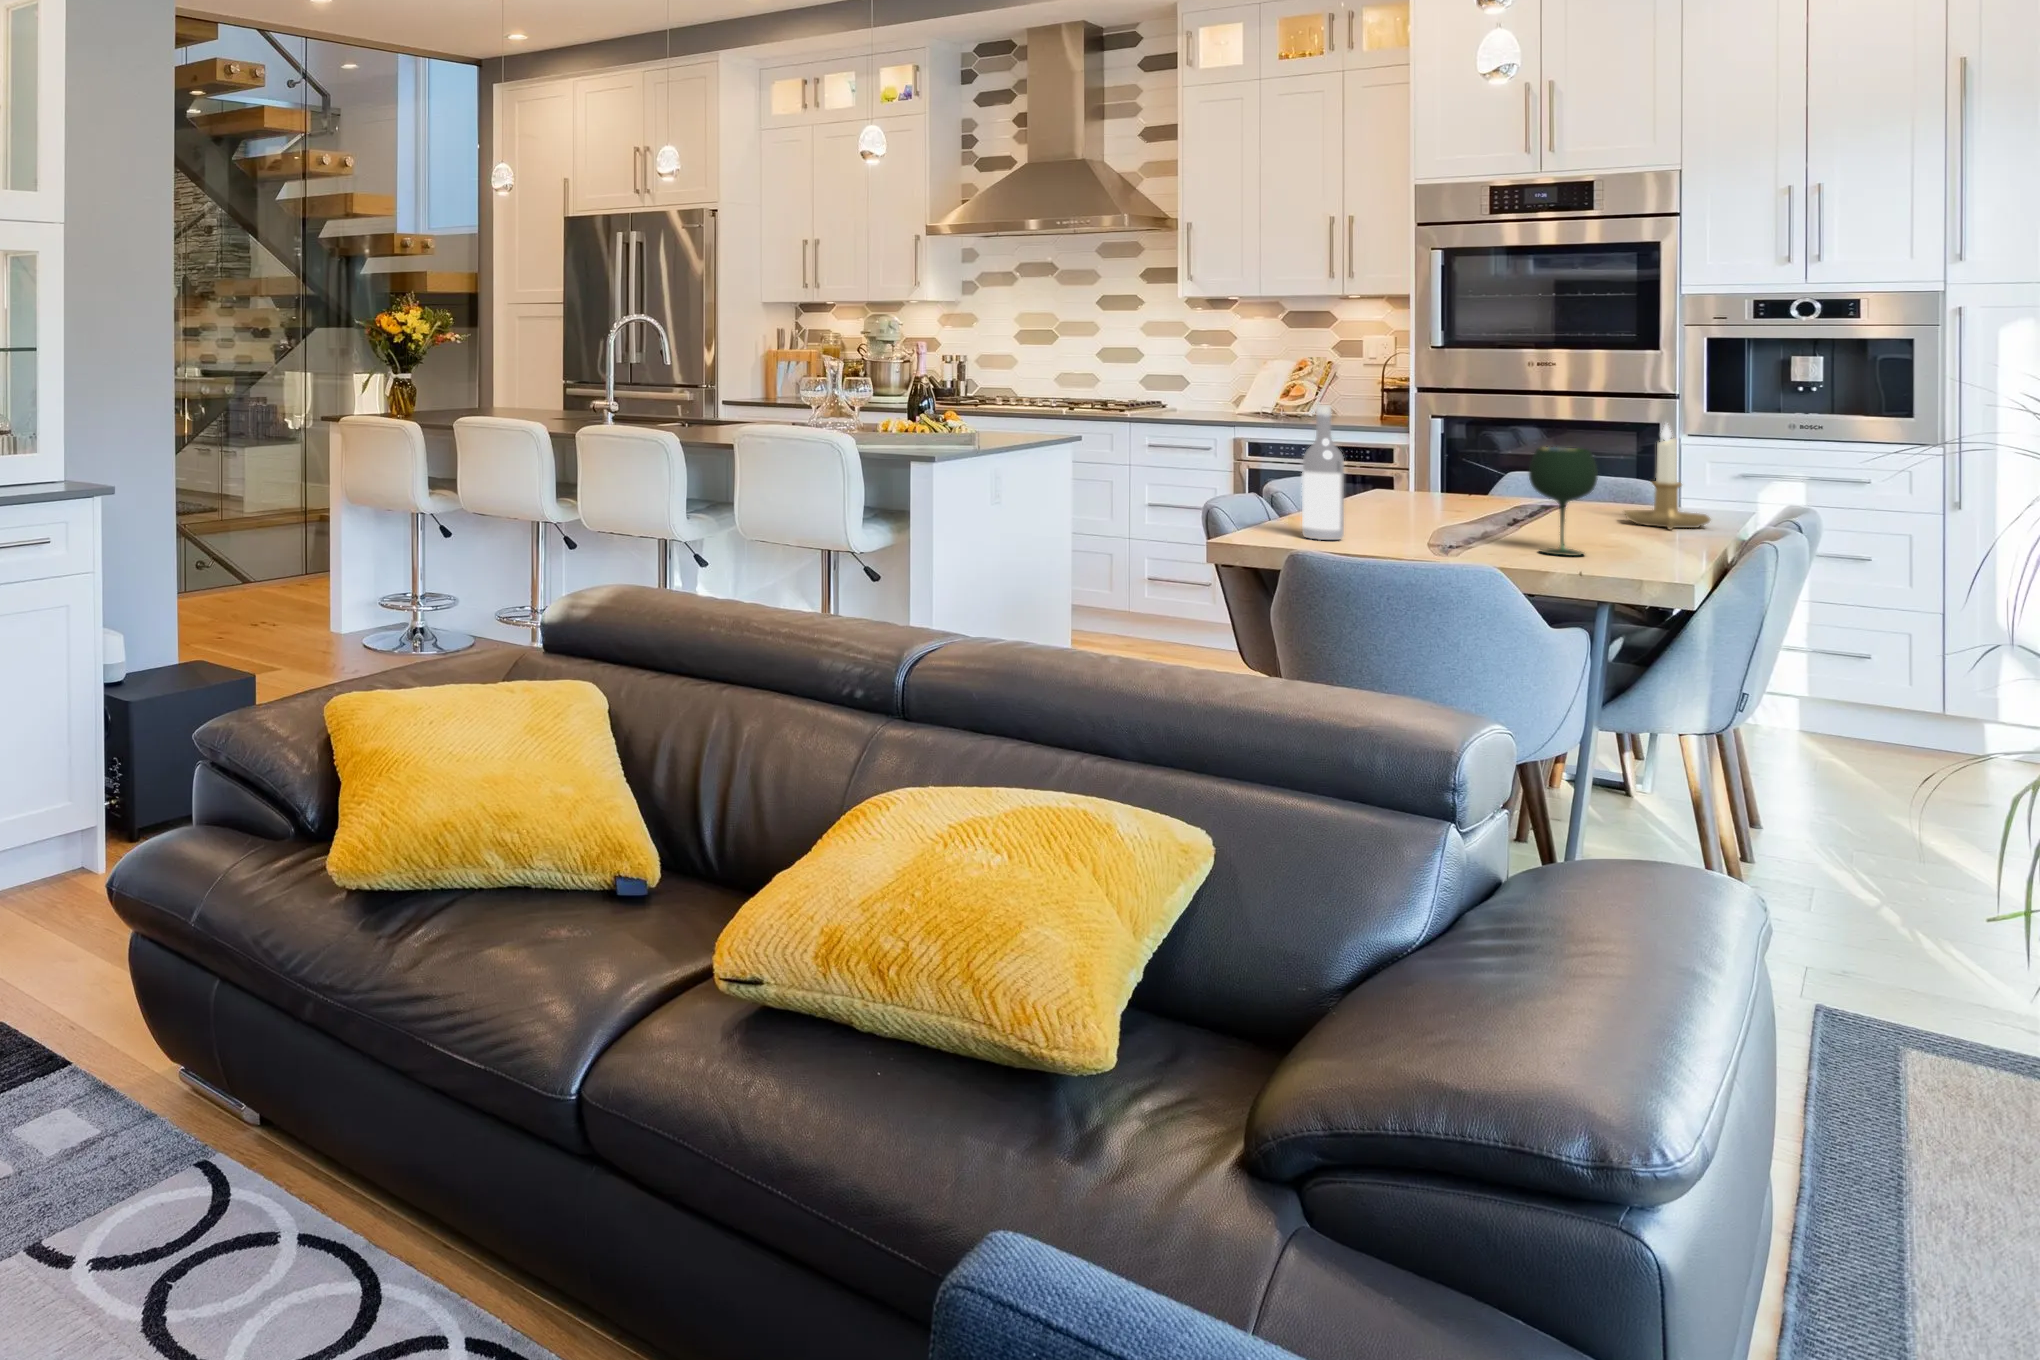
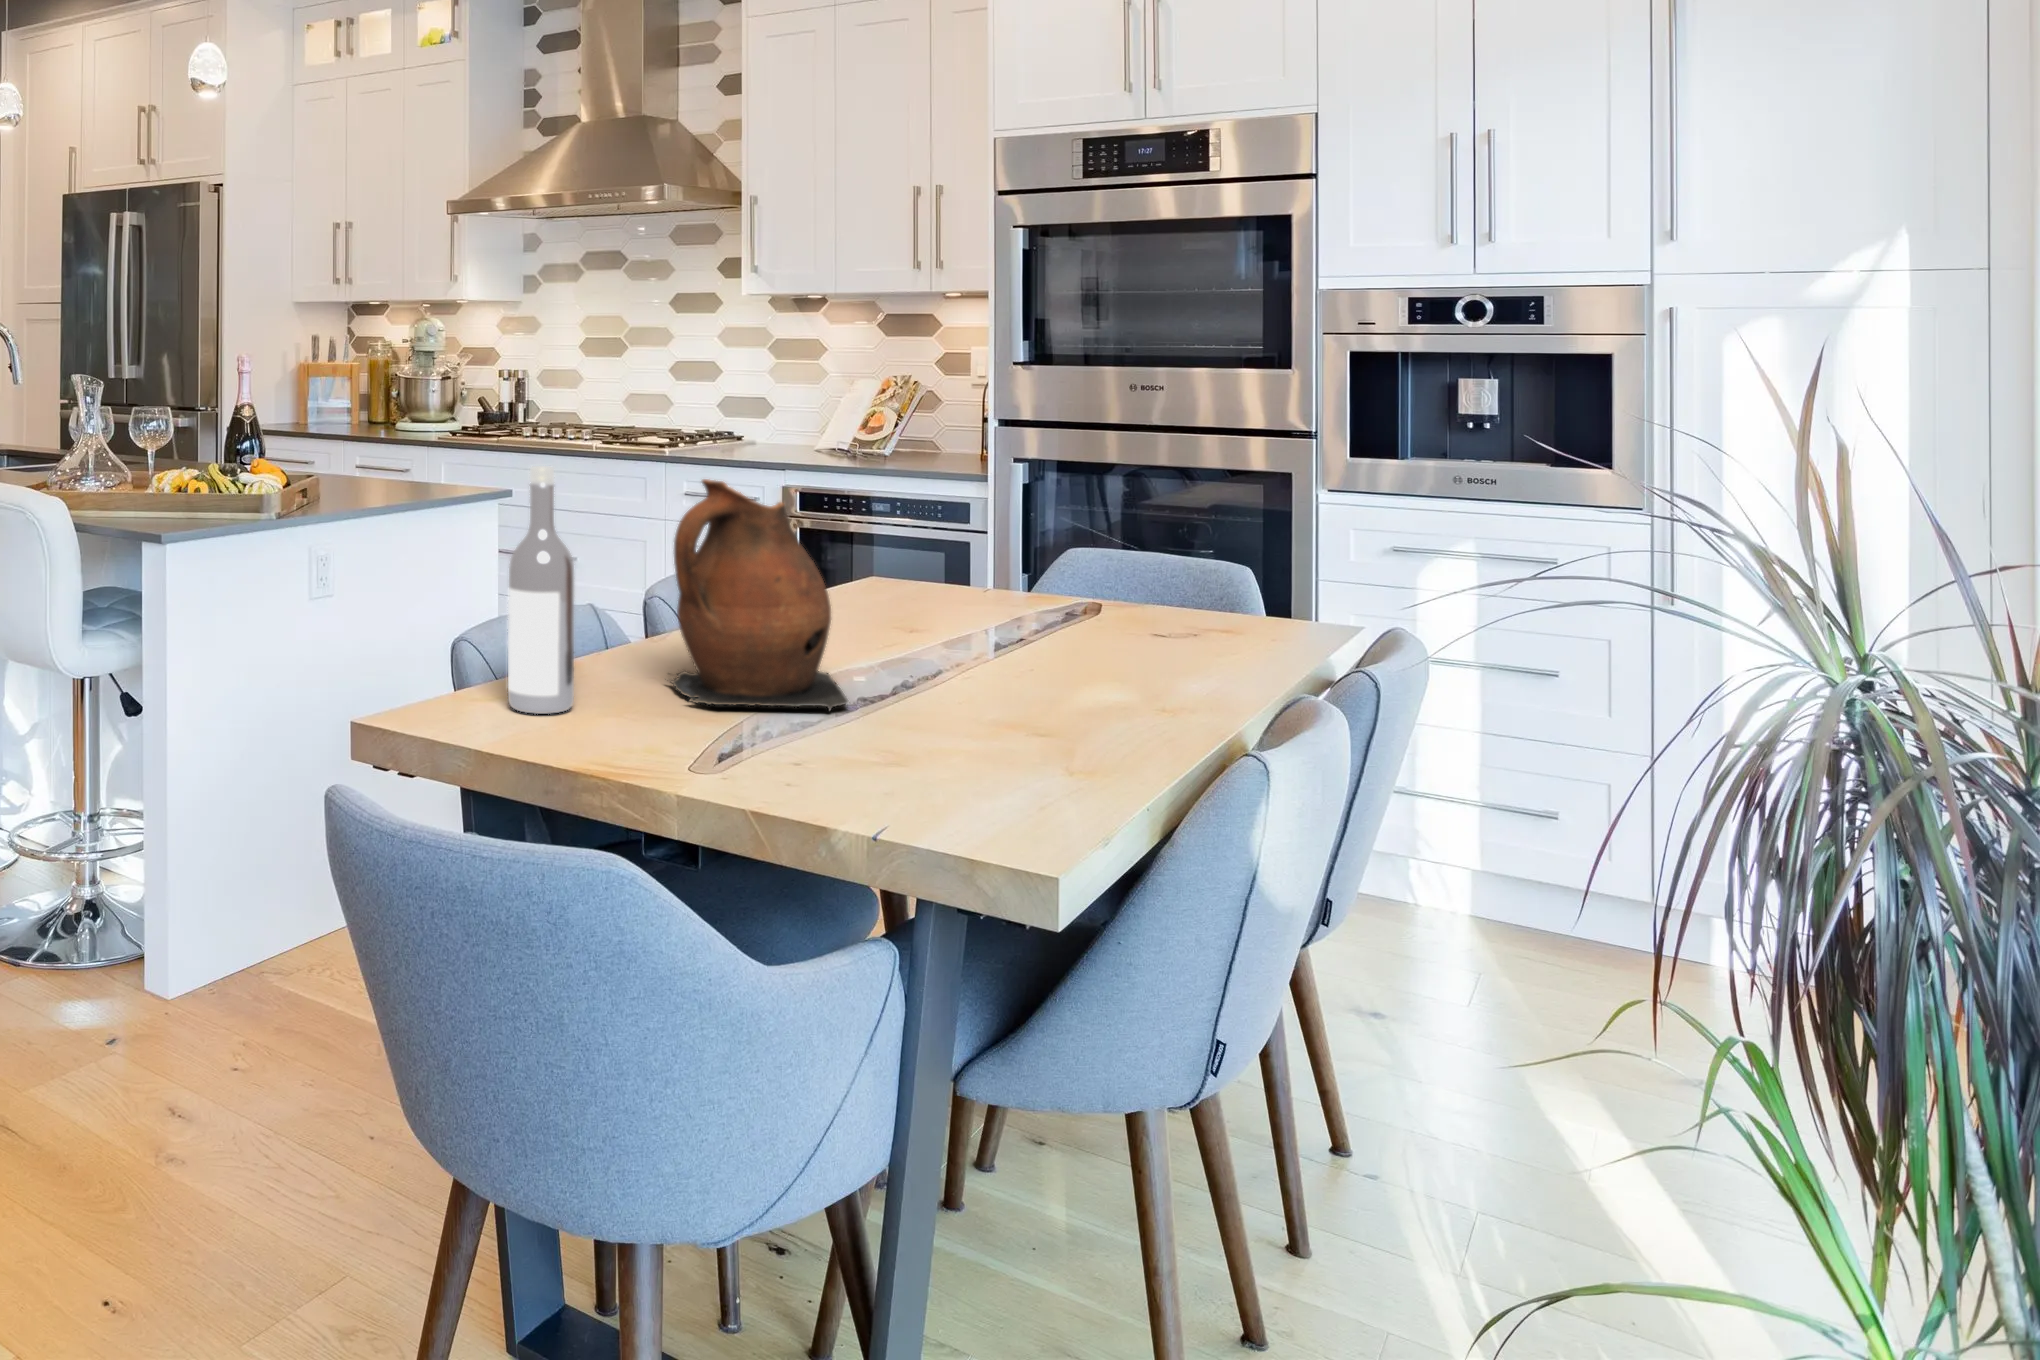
ceramic pitcher: none [1369,413,1502,541] -> present [671,479,848,710]
candlestick: present [1624,424,1710,529] -> none [1118,487,1246,673]
wine glass: present [1529,447,1598,556] -> none [847,549,955,757]

